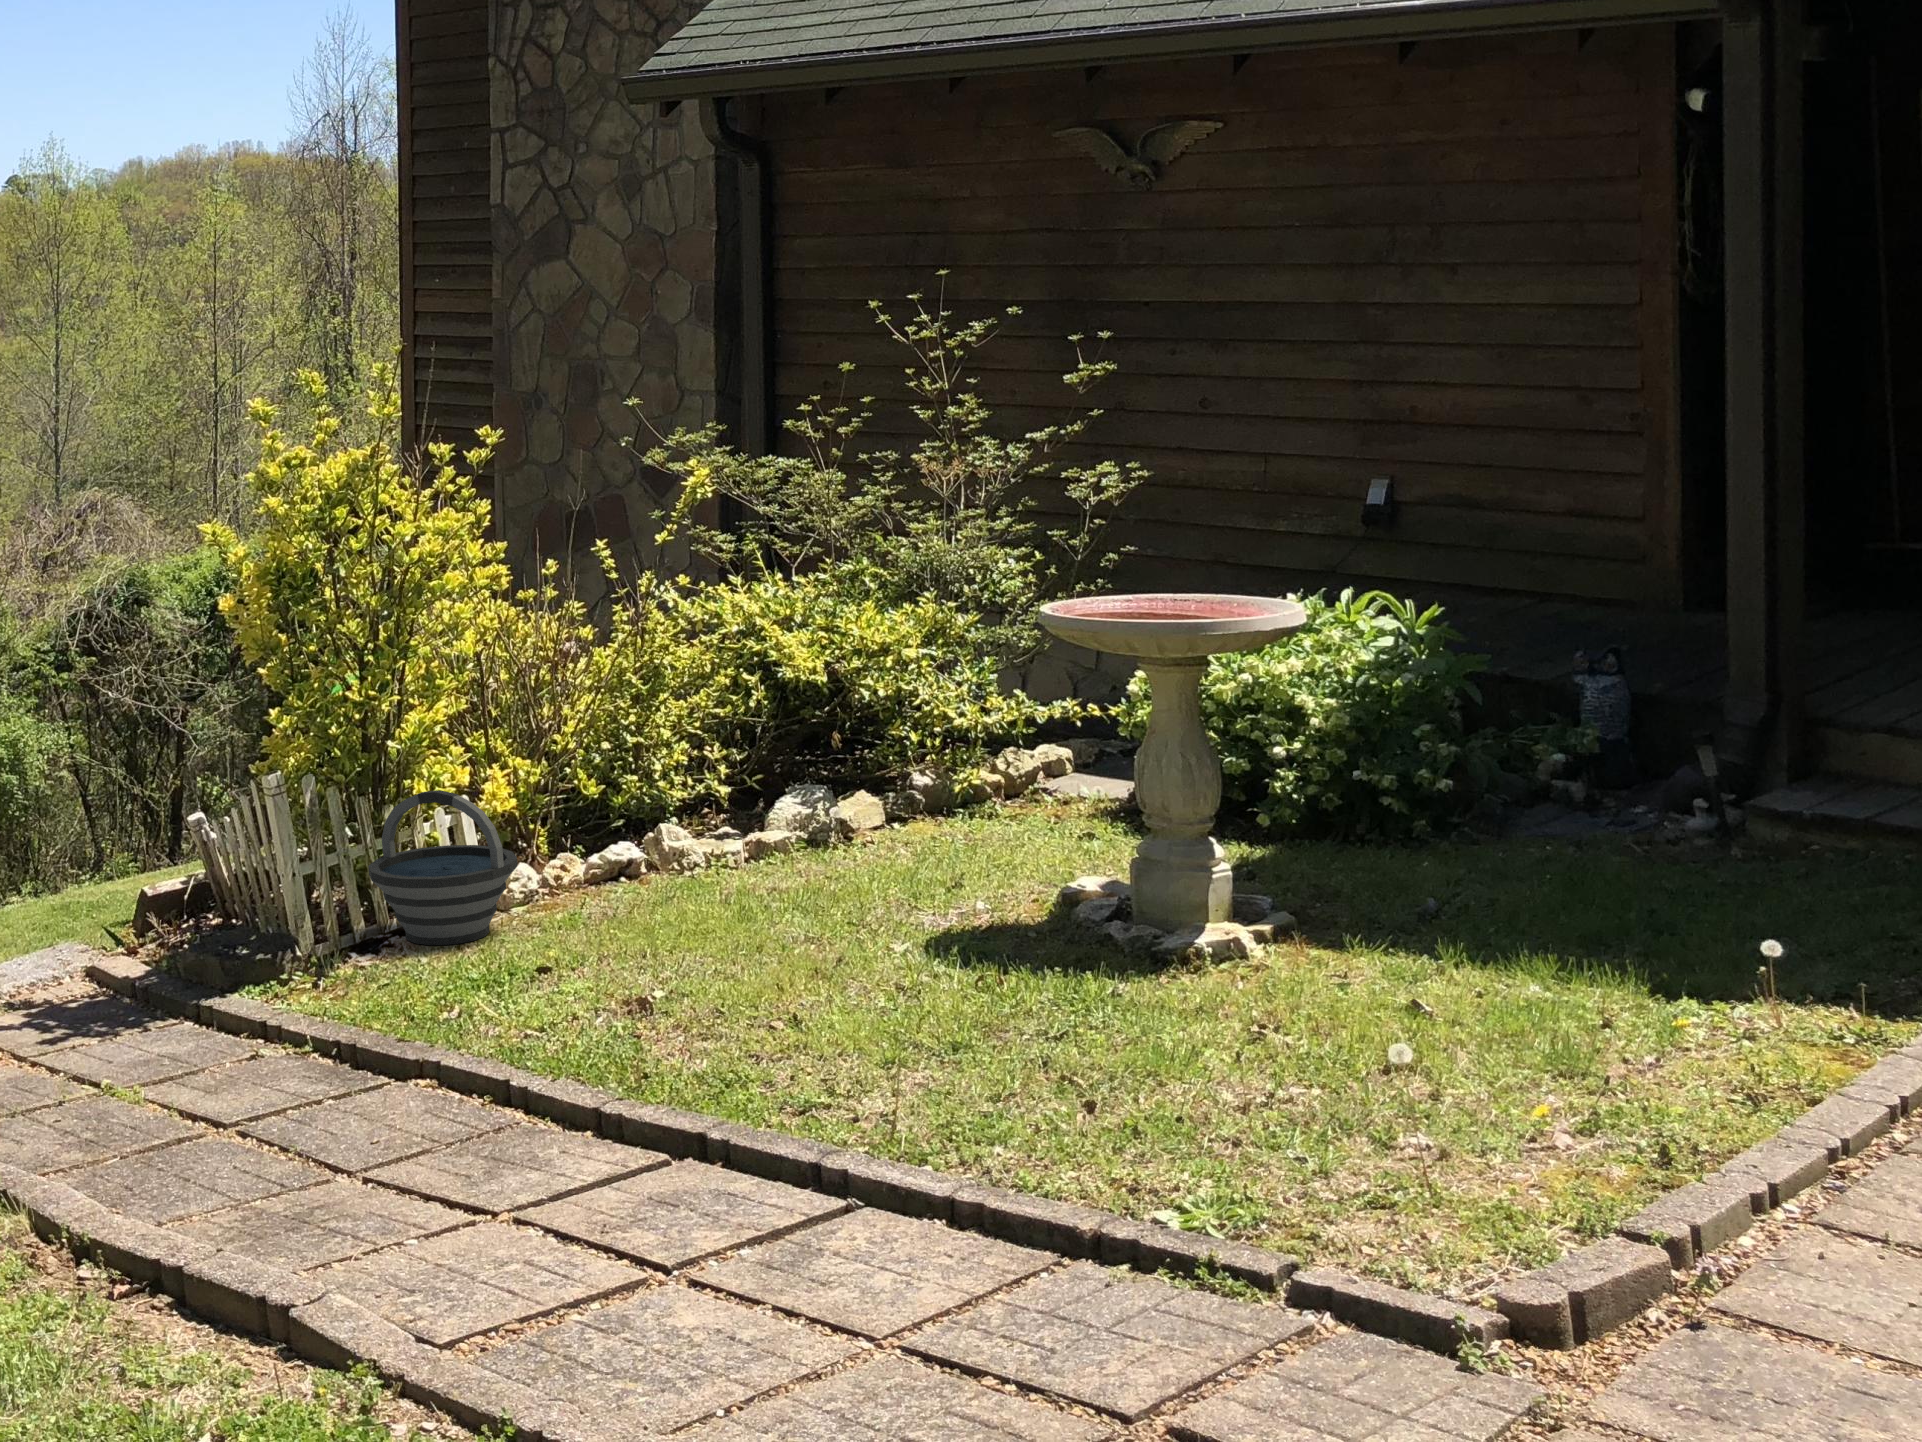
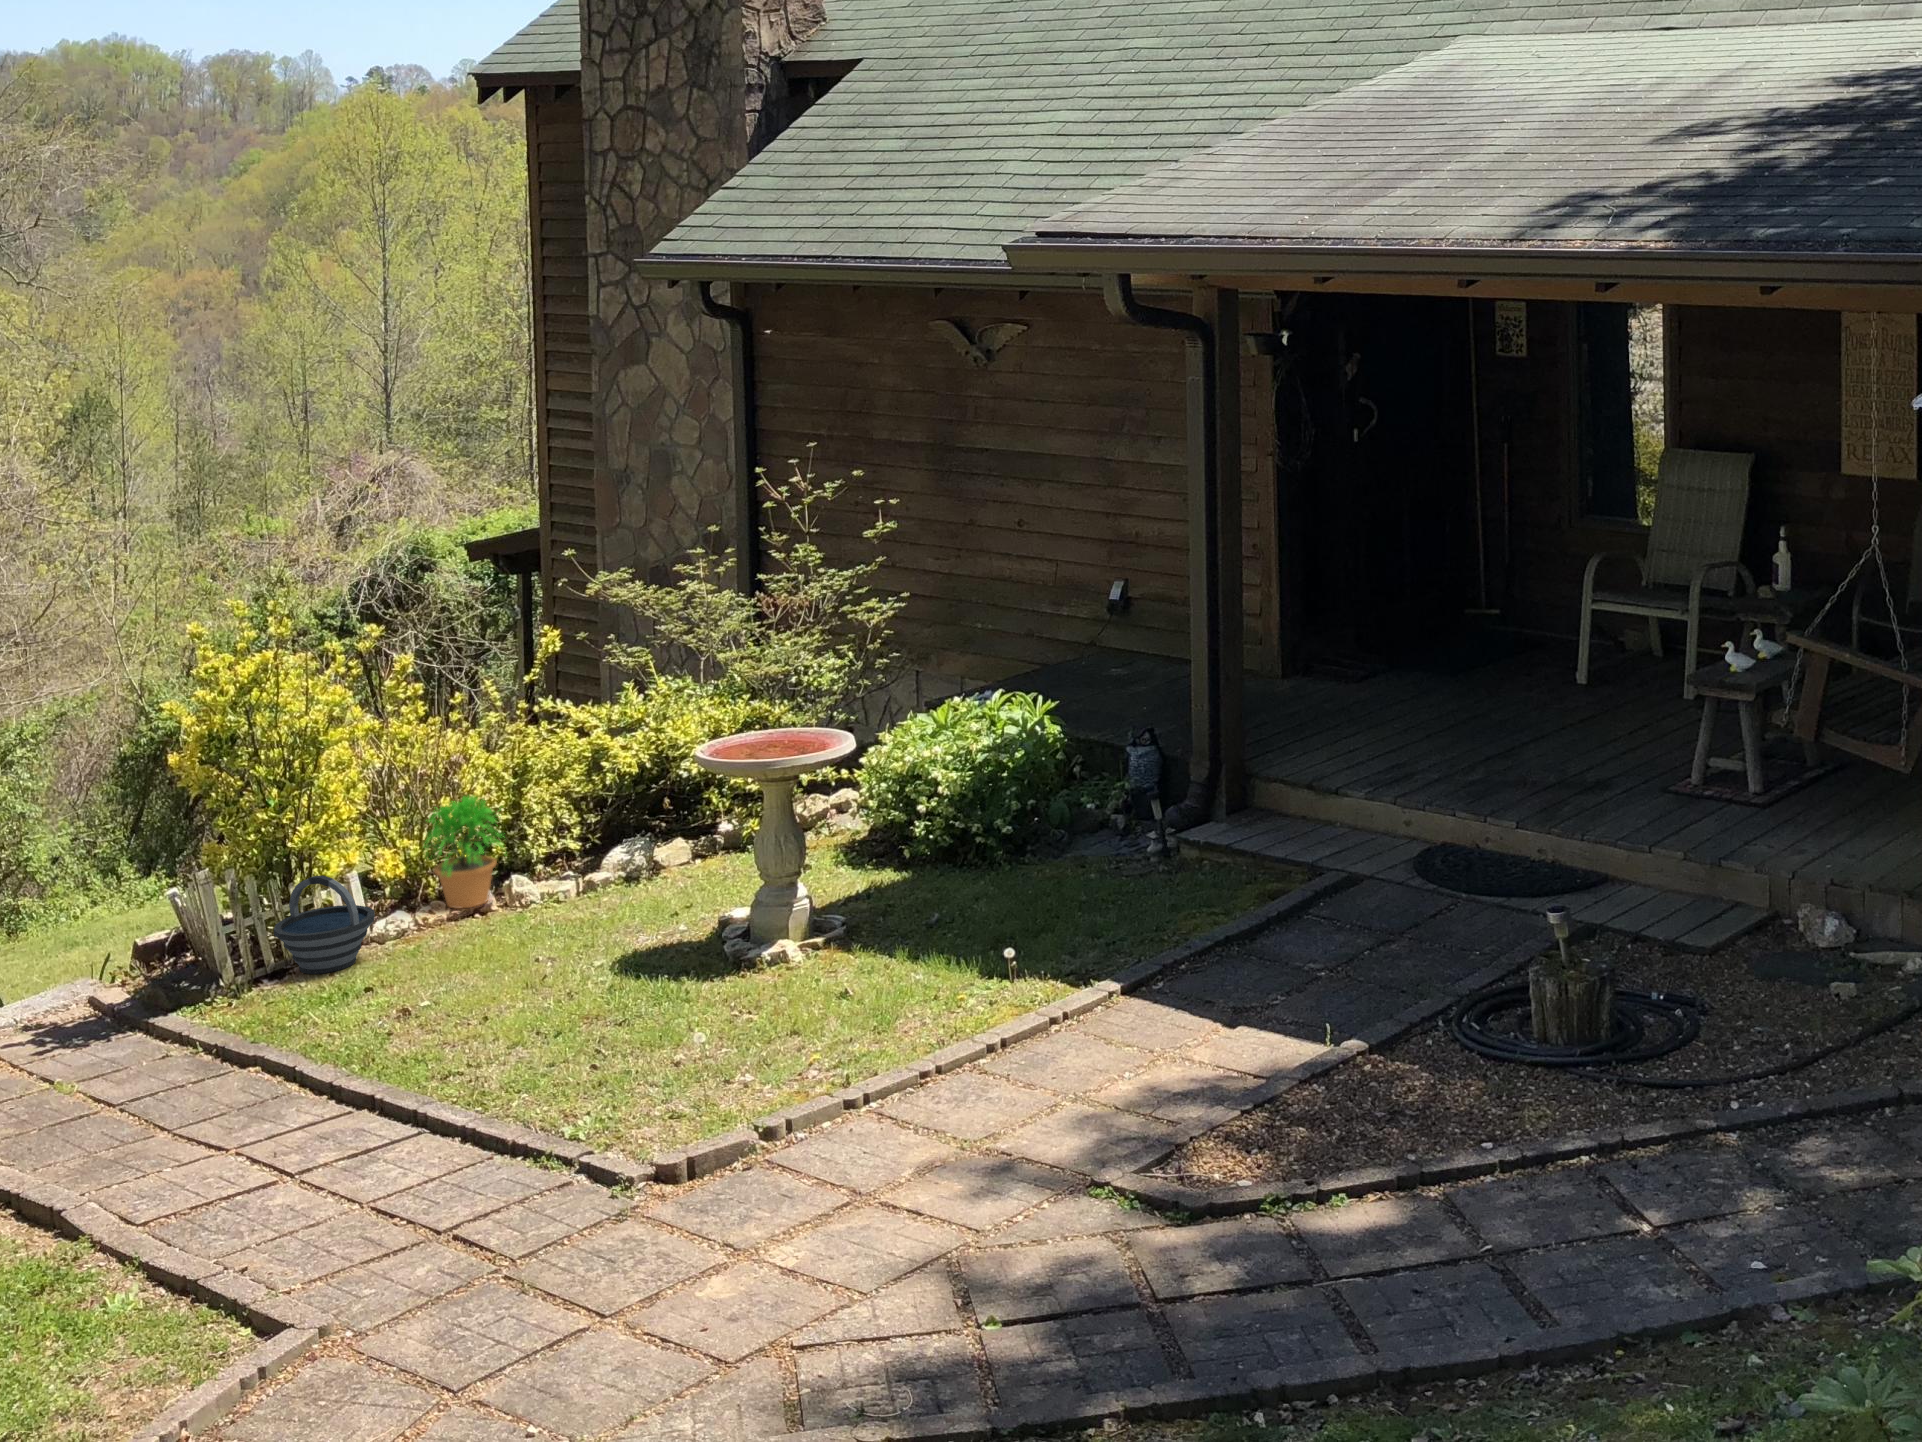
potted plant: none [525,694,653,870] -> present [424,796,506,909]

